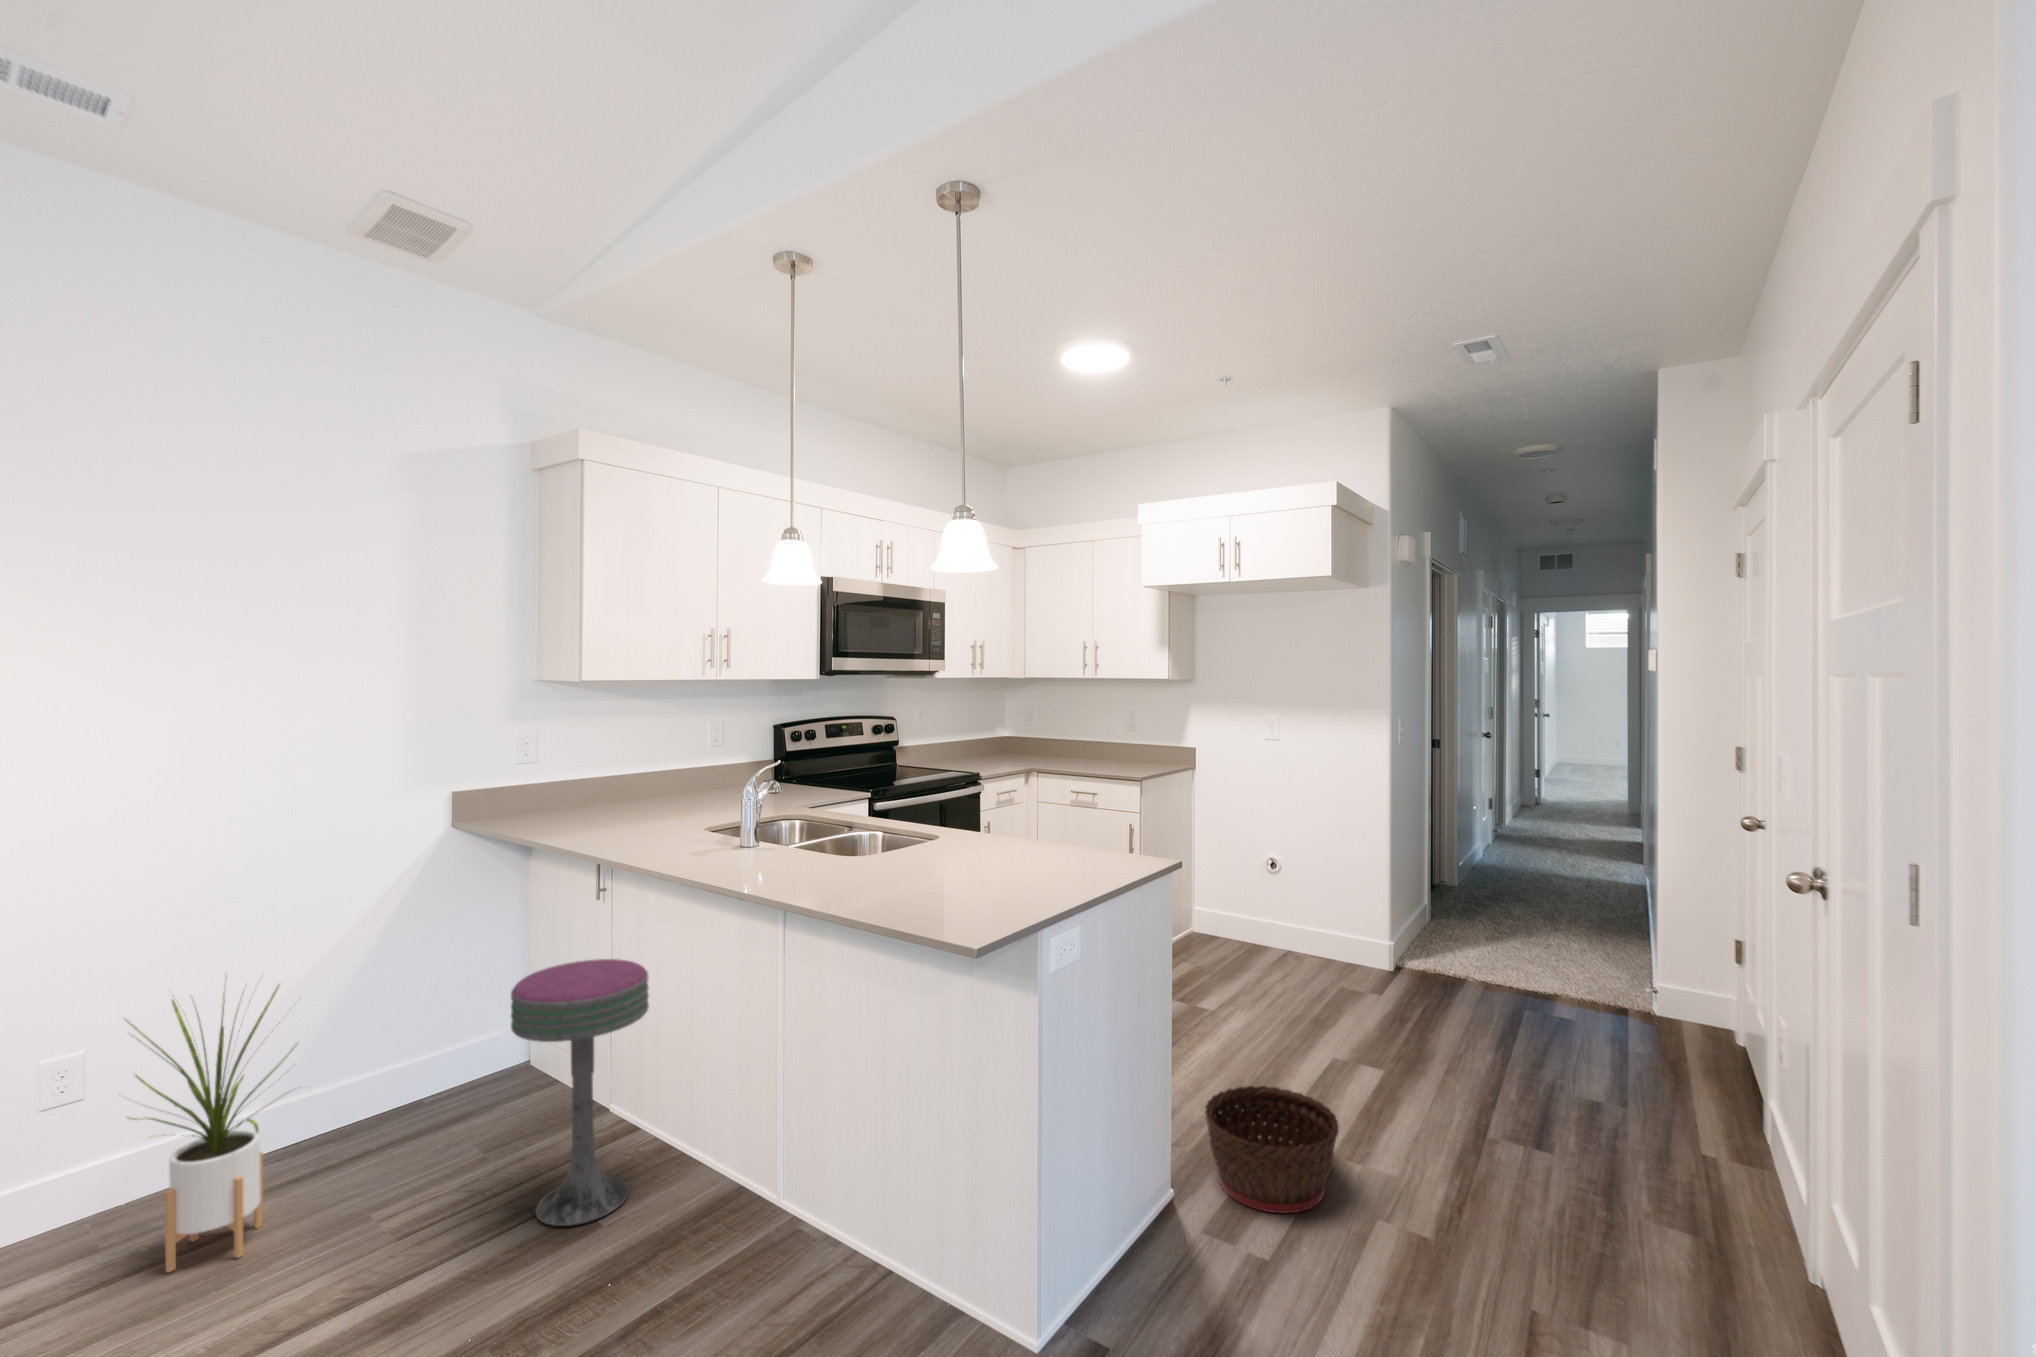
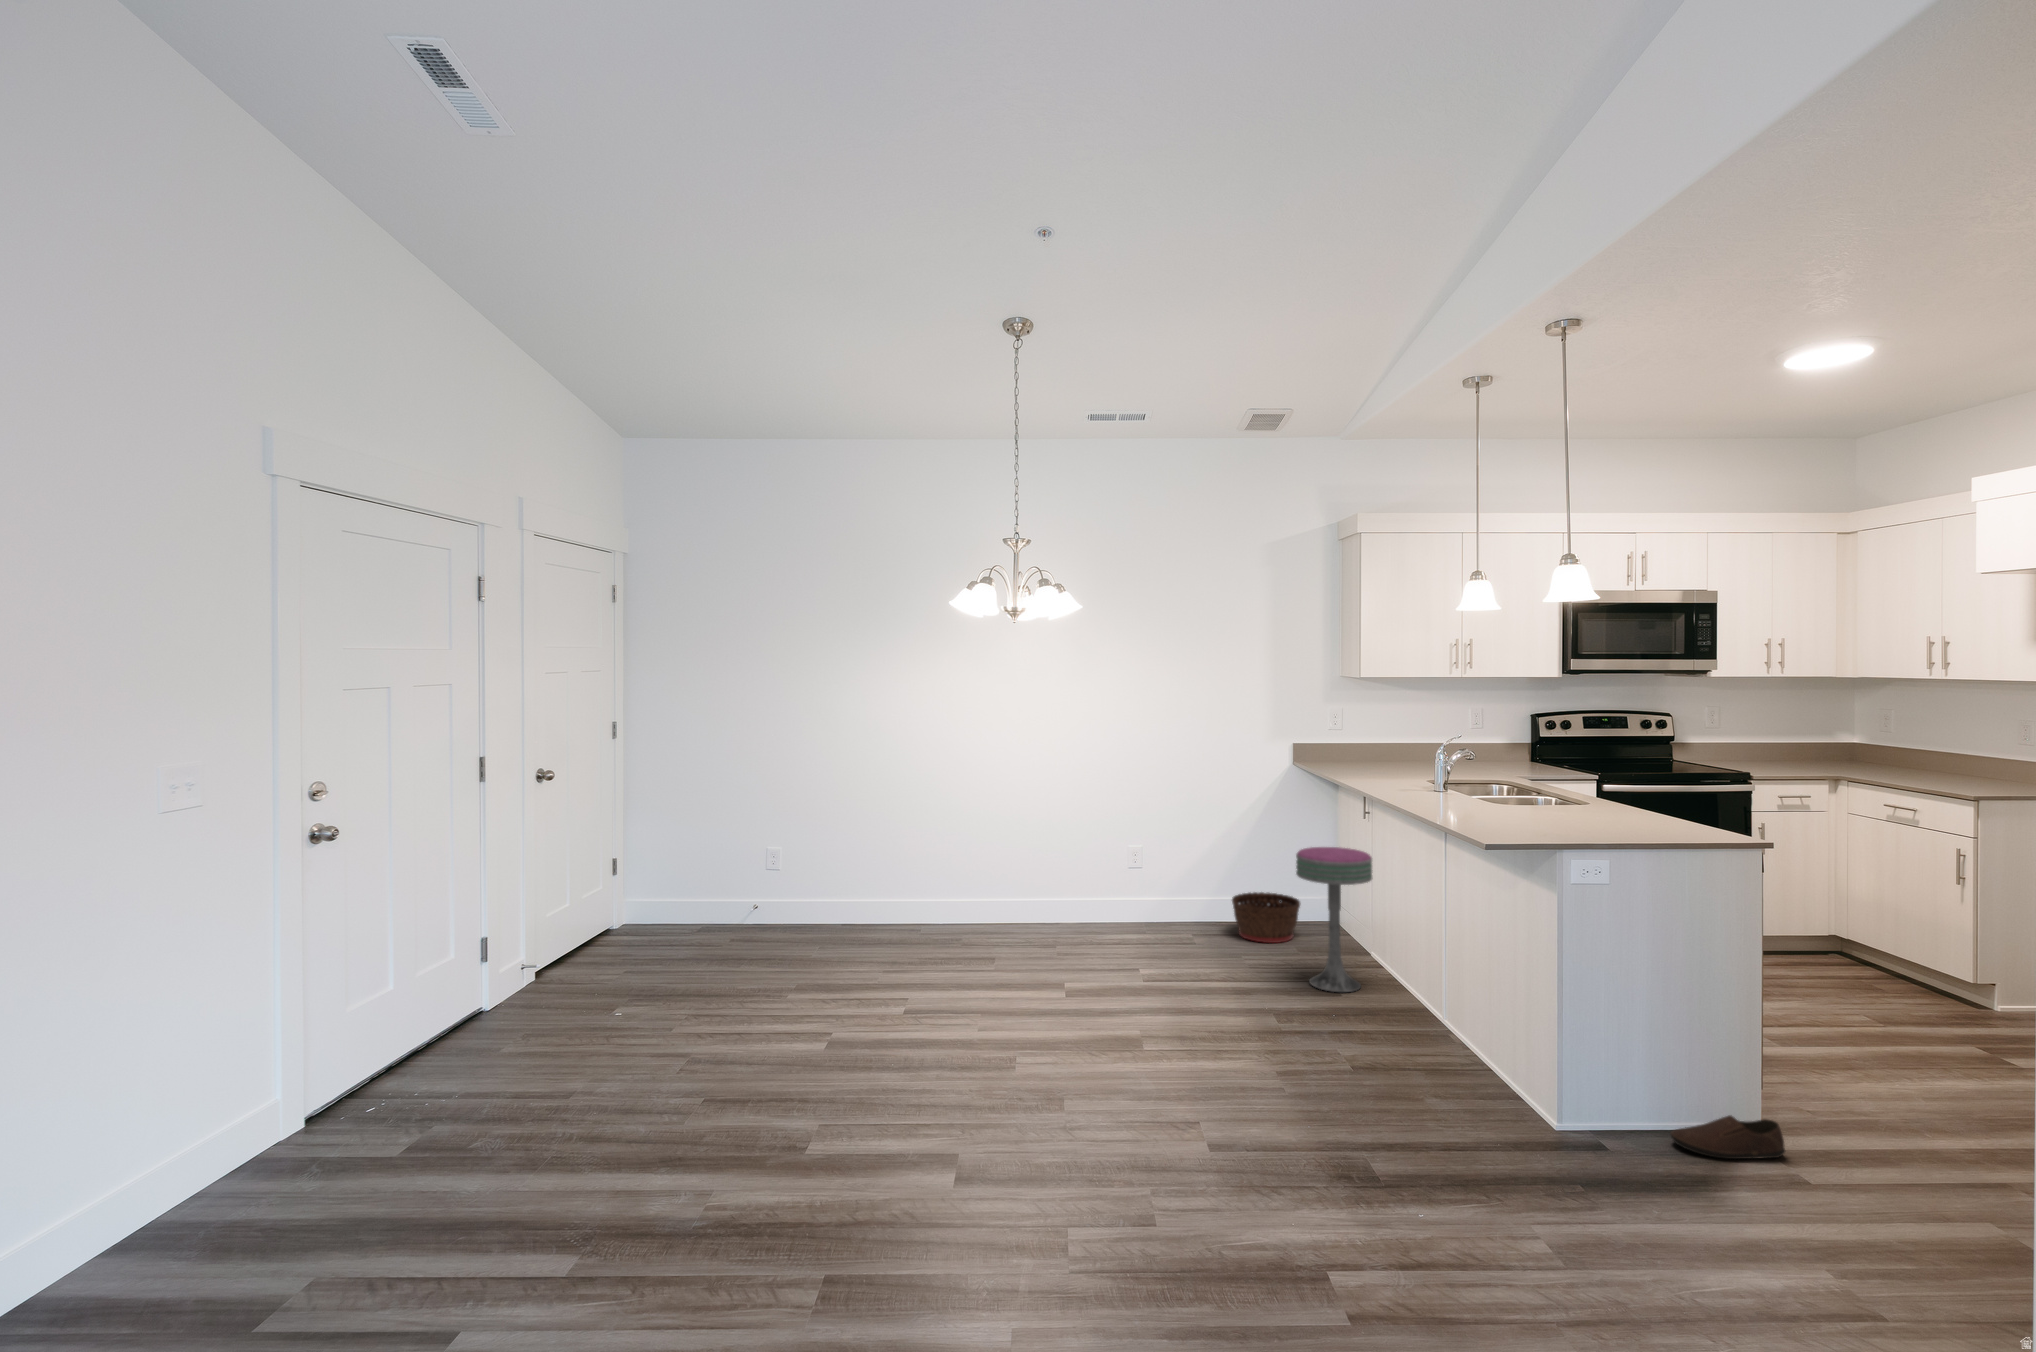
house plant: present [125,976,296,1272] -> none [1144,820,1214,956]
basket: present [1205,1086,1339,1213] -> present [1232,892,1300,943]
shoe: none [1155,1209,1245,1304] -> present [1670,1115,1785,1159]

